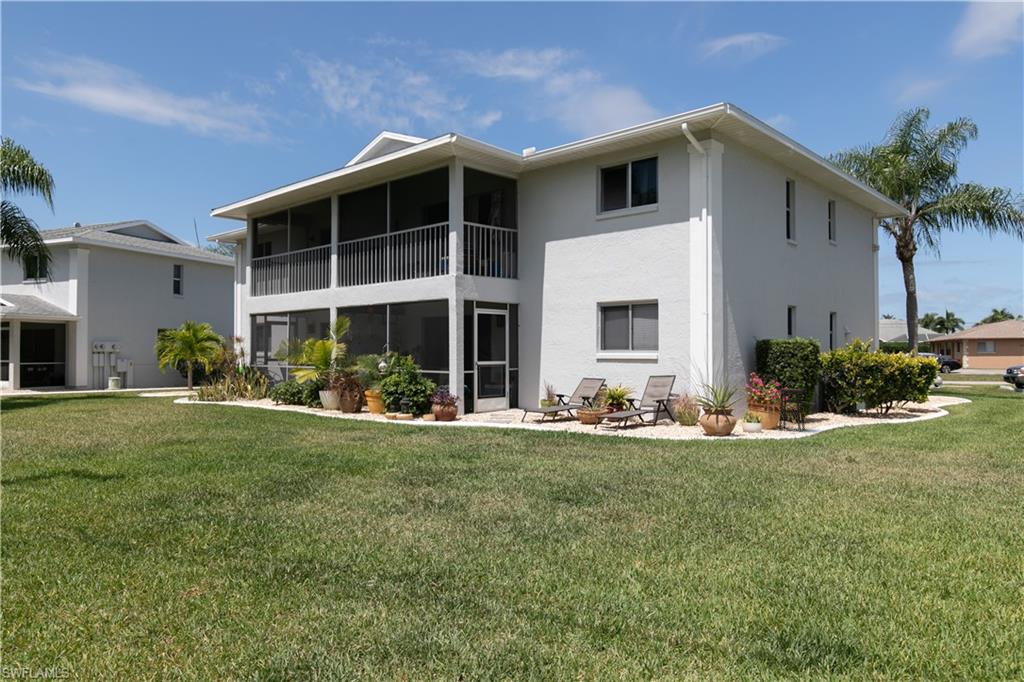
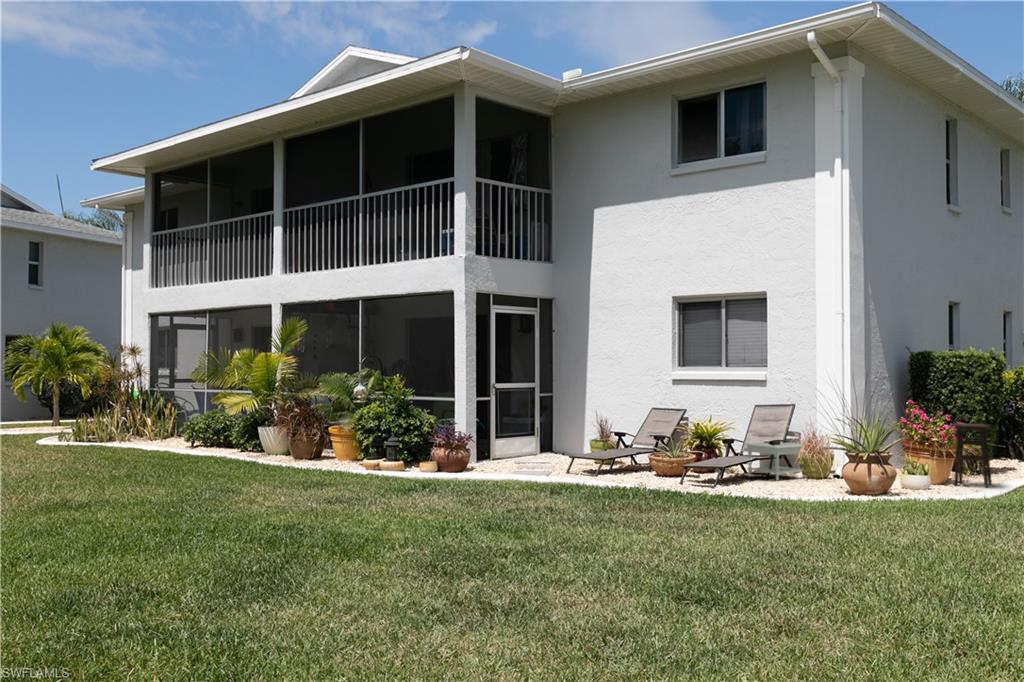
side table: none [641,401,683,427] -> present [746,443,805,481]

